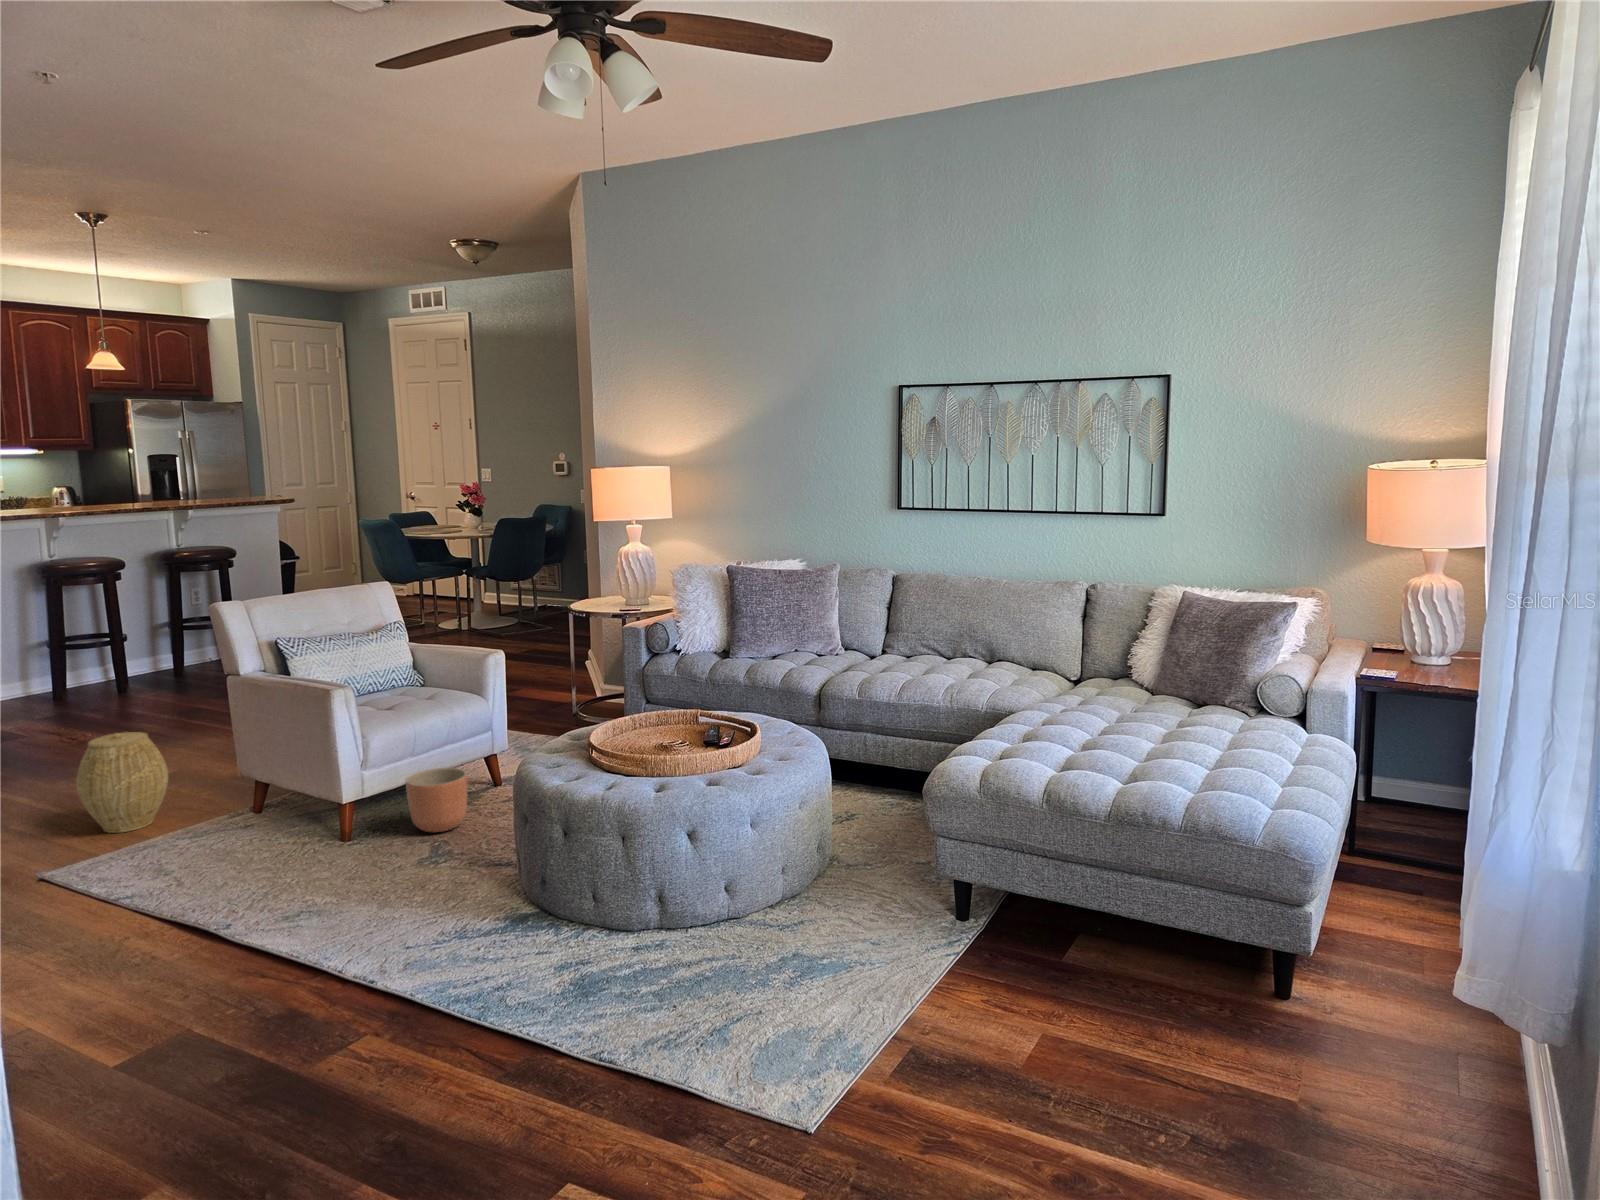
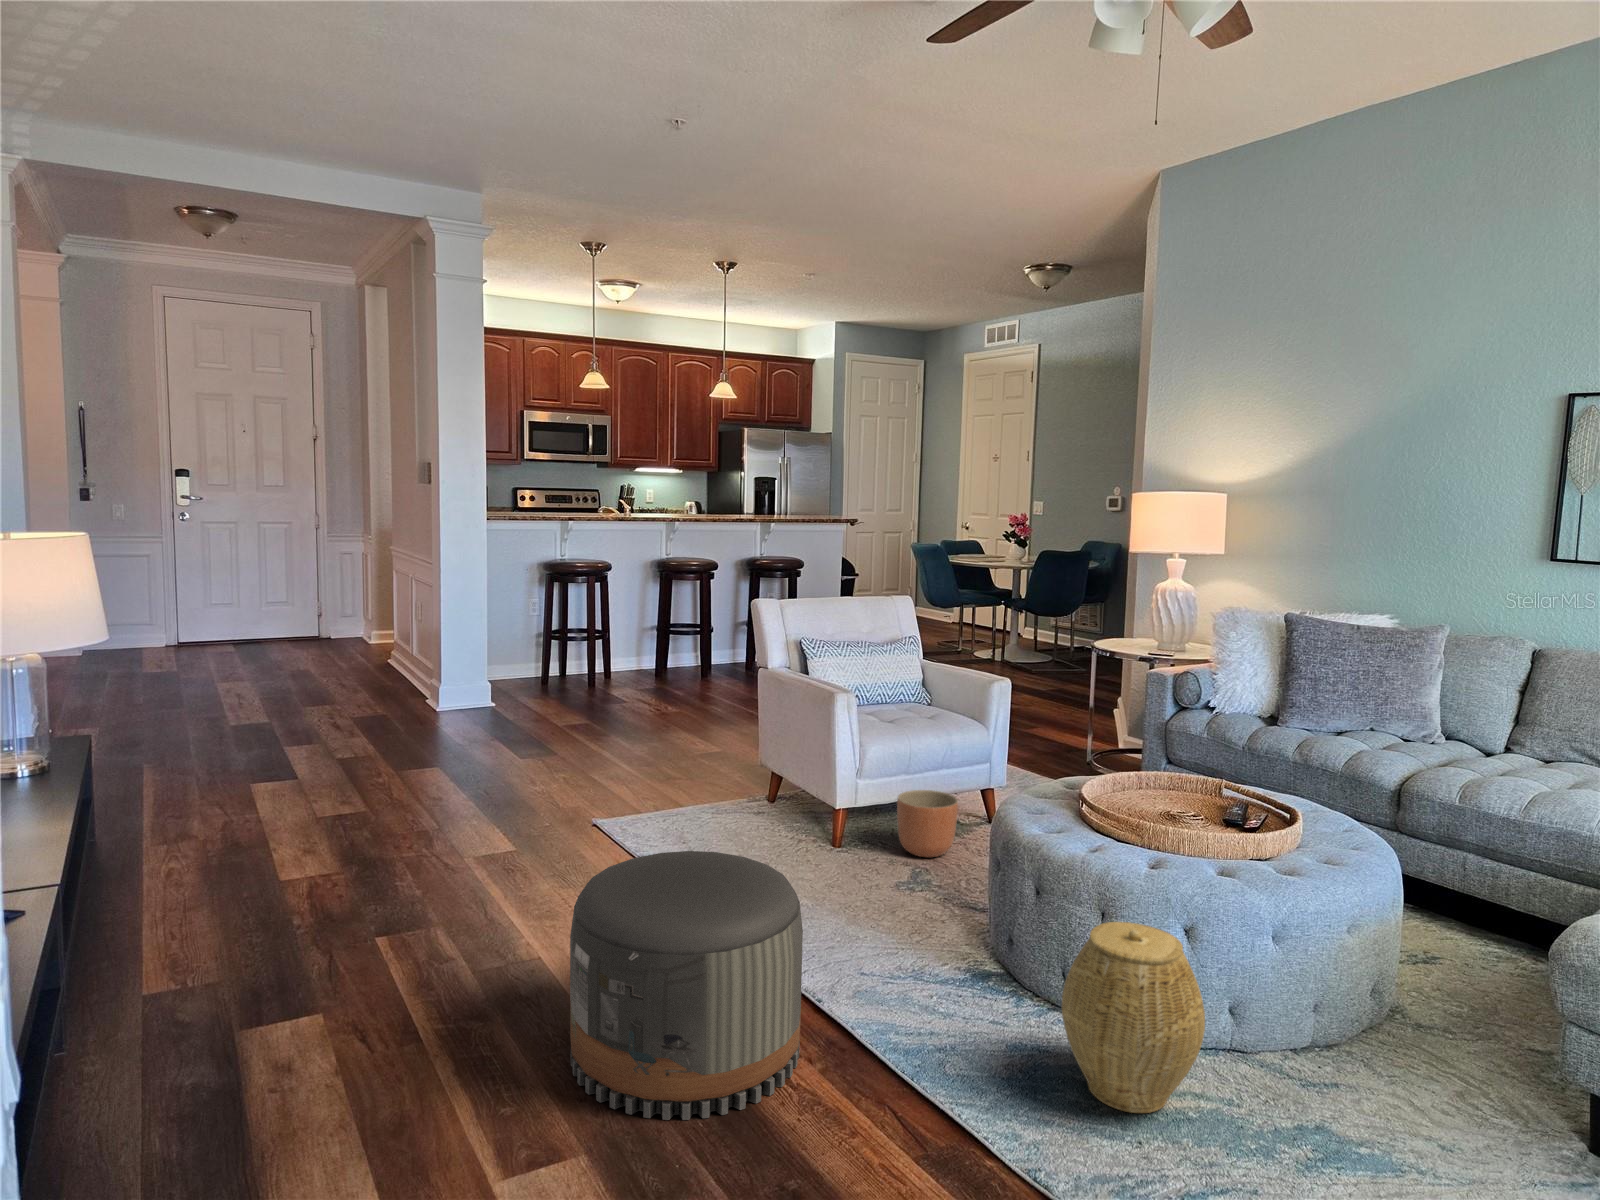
woven basket: present [76,732,168,833] -> present [1062,922,1205,1113]
pouf: none [98,865,368,1138] -> present [570,851,803,1120]

